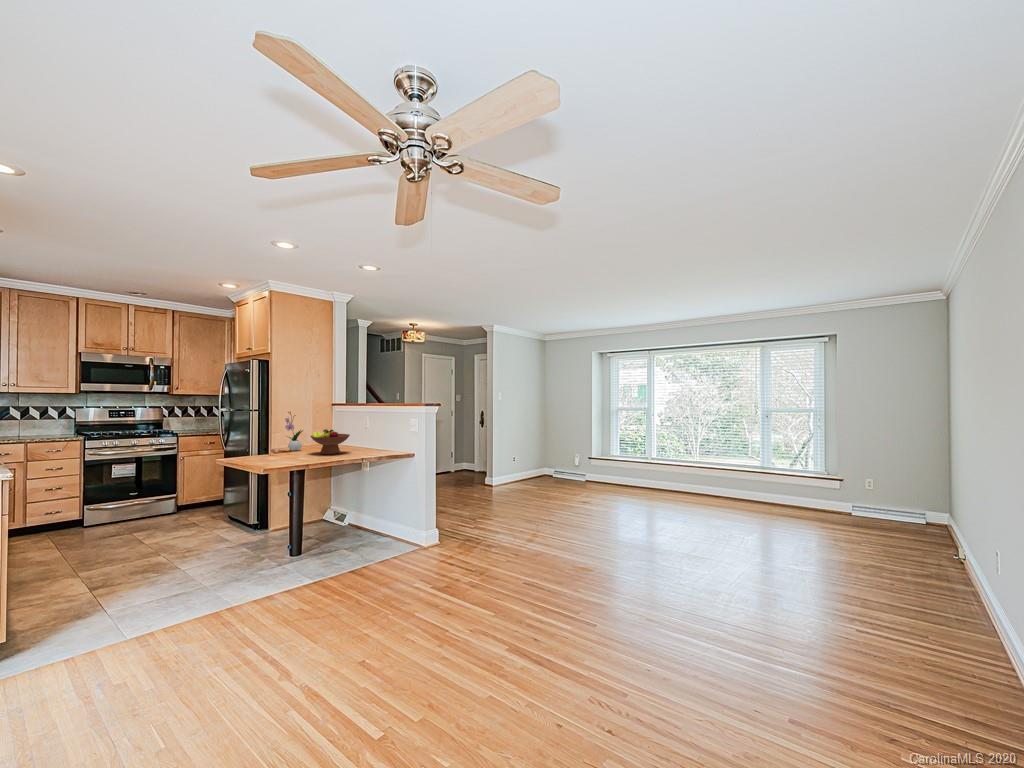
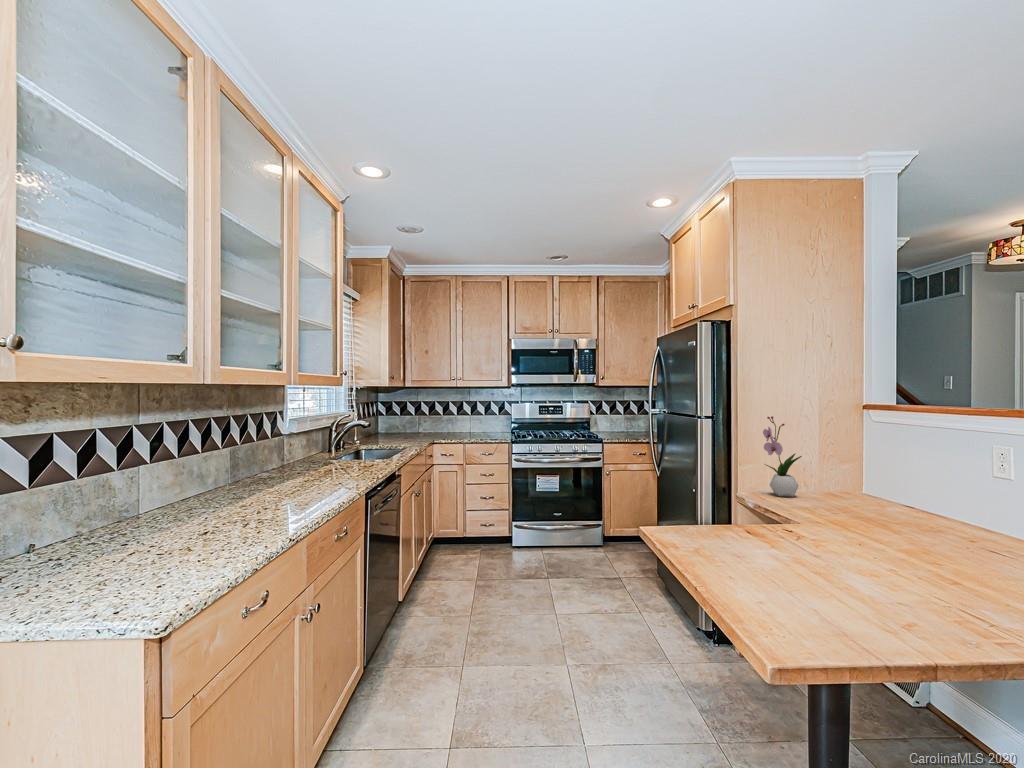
fruit bowl: present [311,429,350,454] -> none [825,461,932,523]

